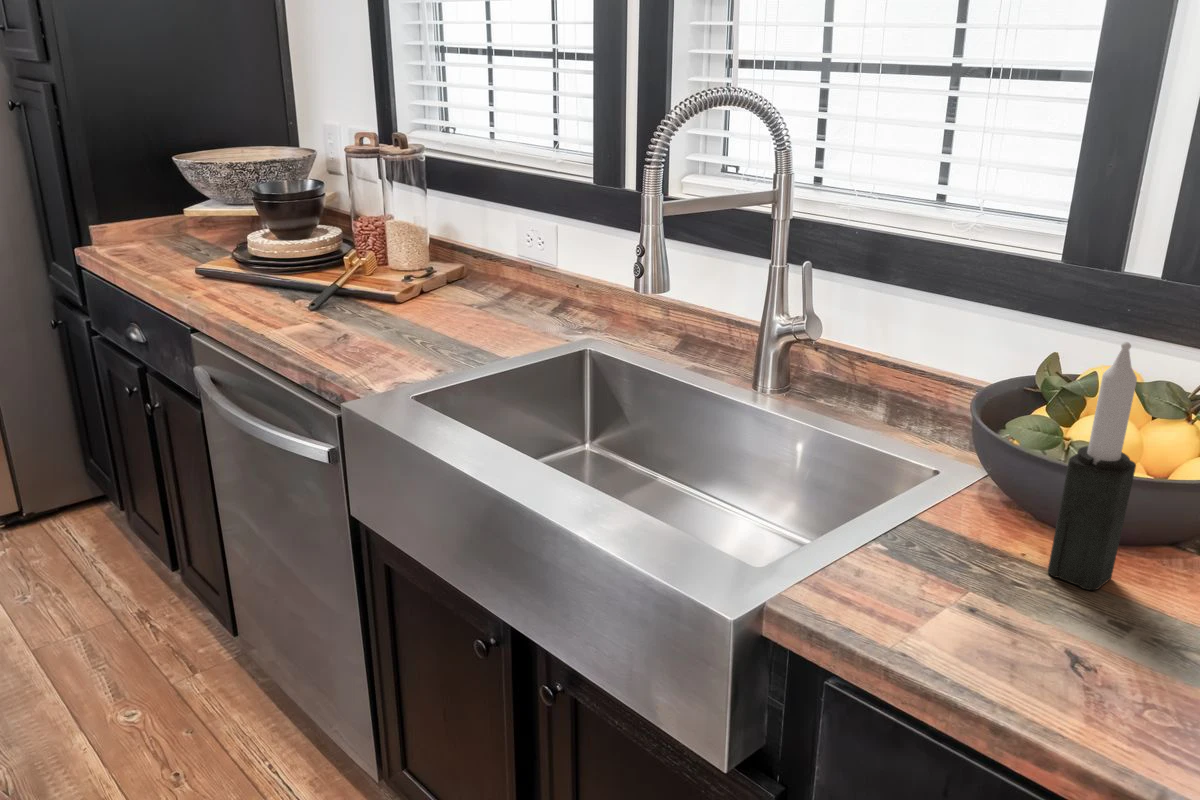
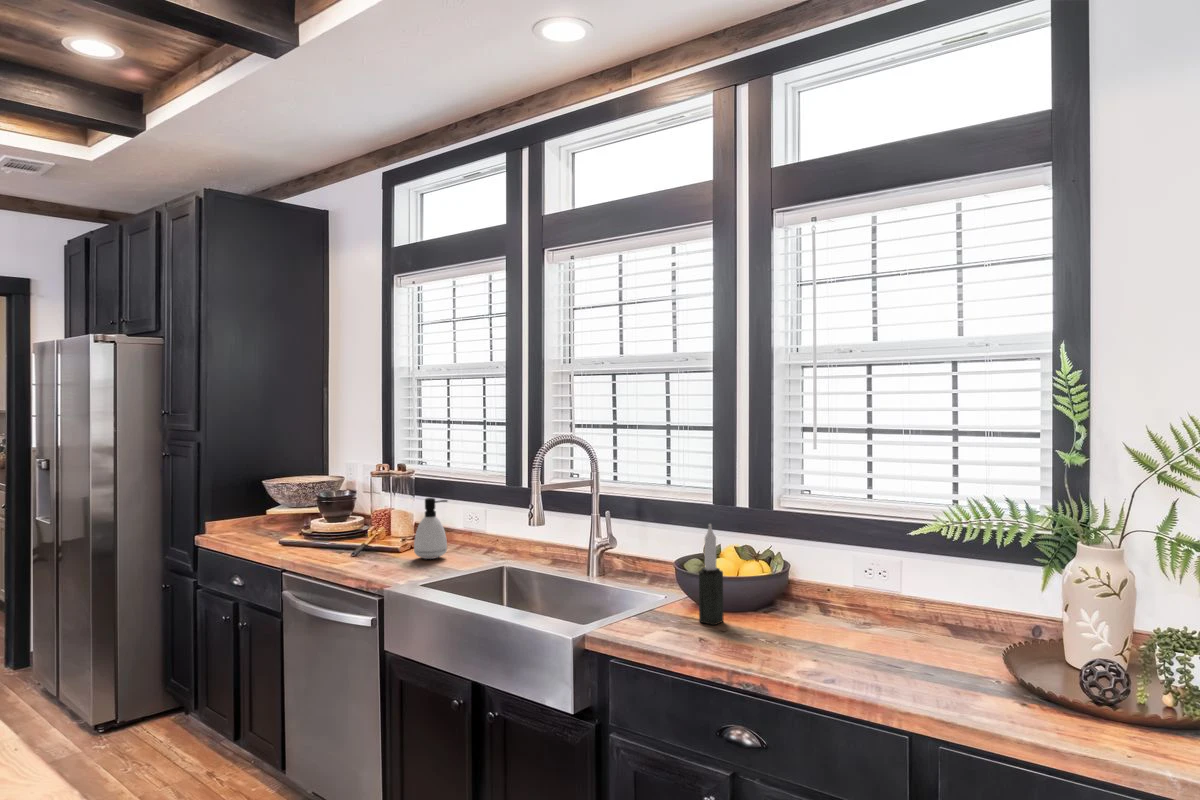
soap dispenser: none [416,207,478,325] -> present [414,498,447,559]

